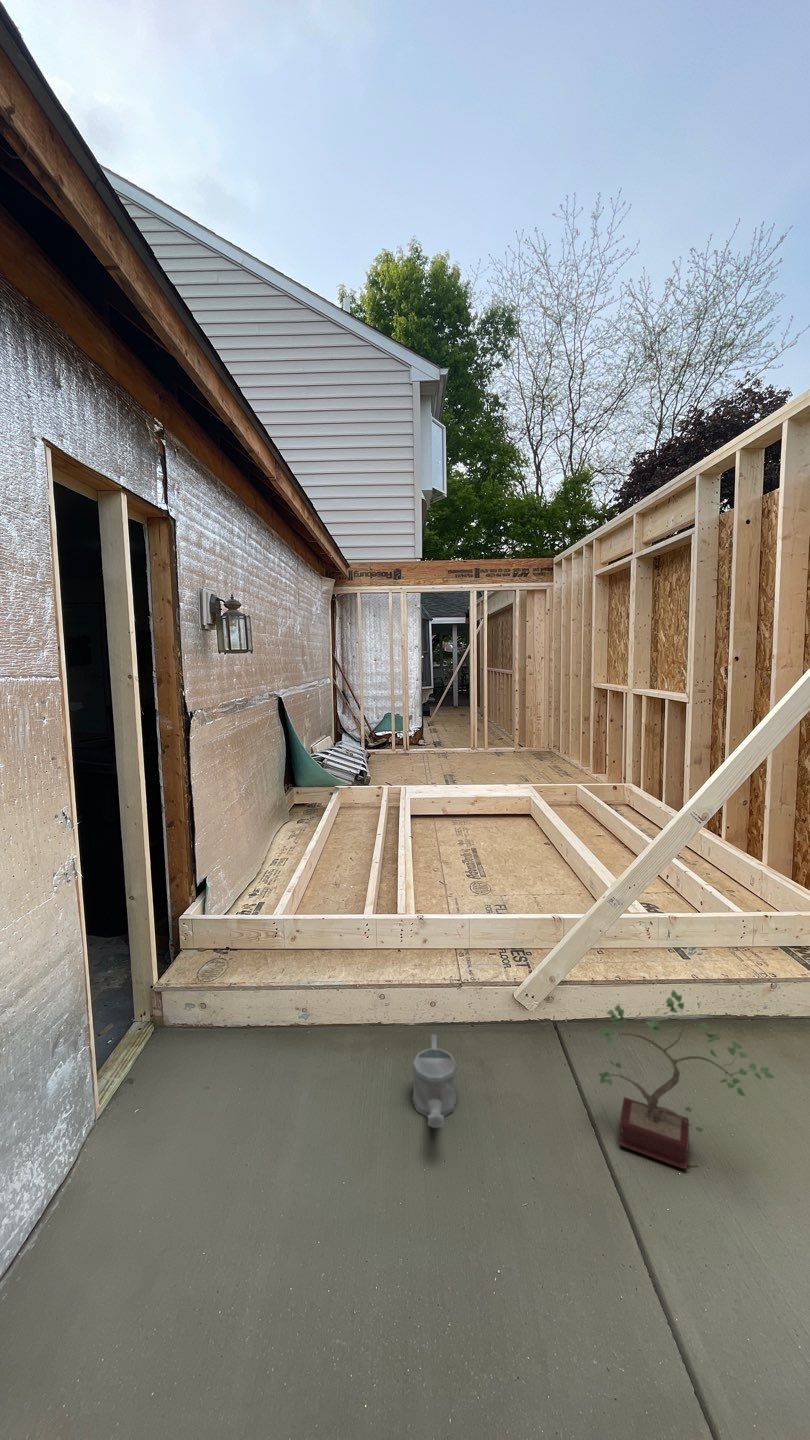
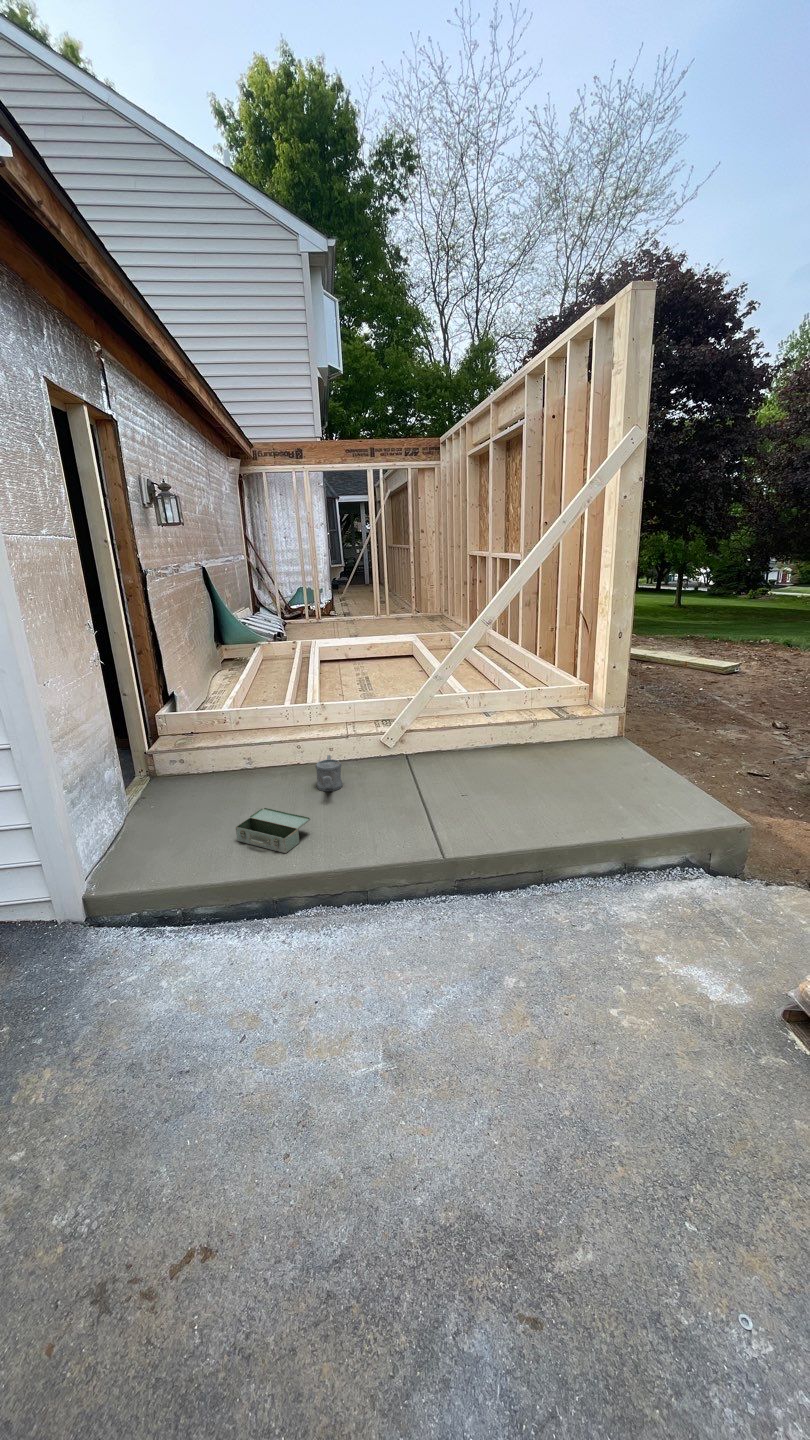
potted plant: present [598,990,774,1169] -> none [414,703,495,794]
toolbox: none [255,1190,405,1373] -> present [236,808,310,853]

